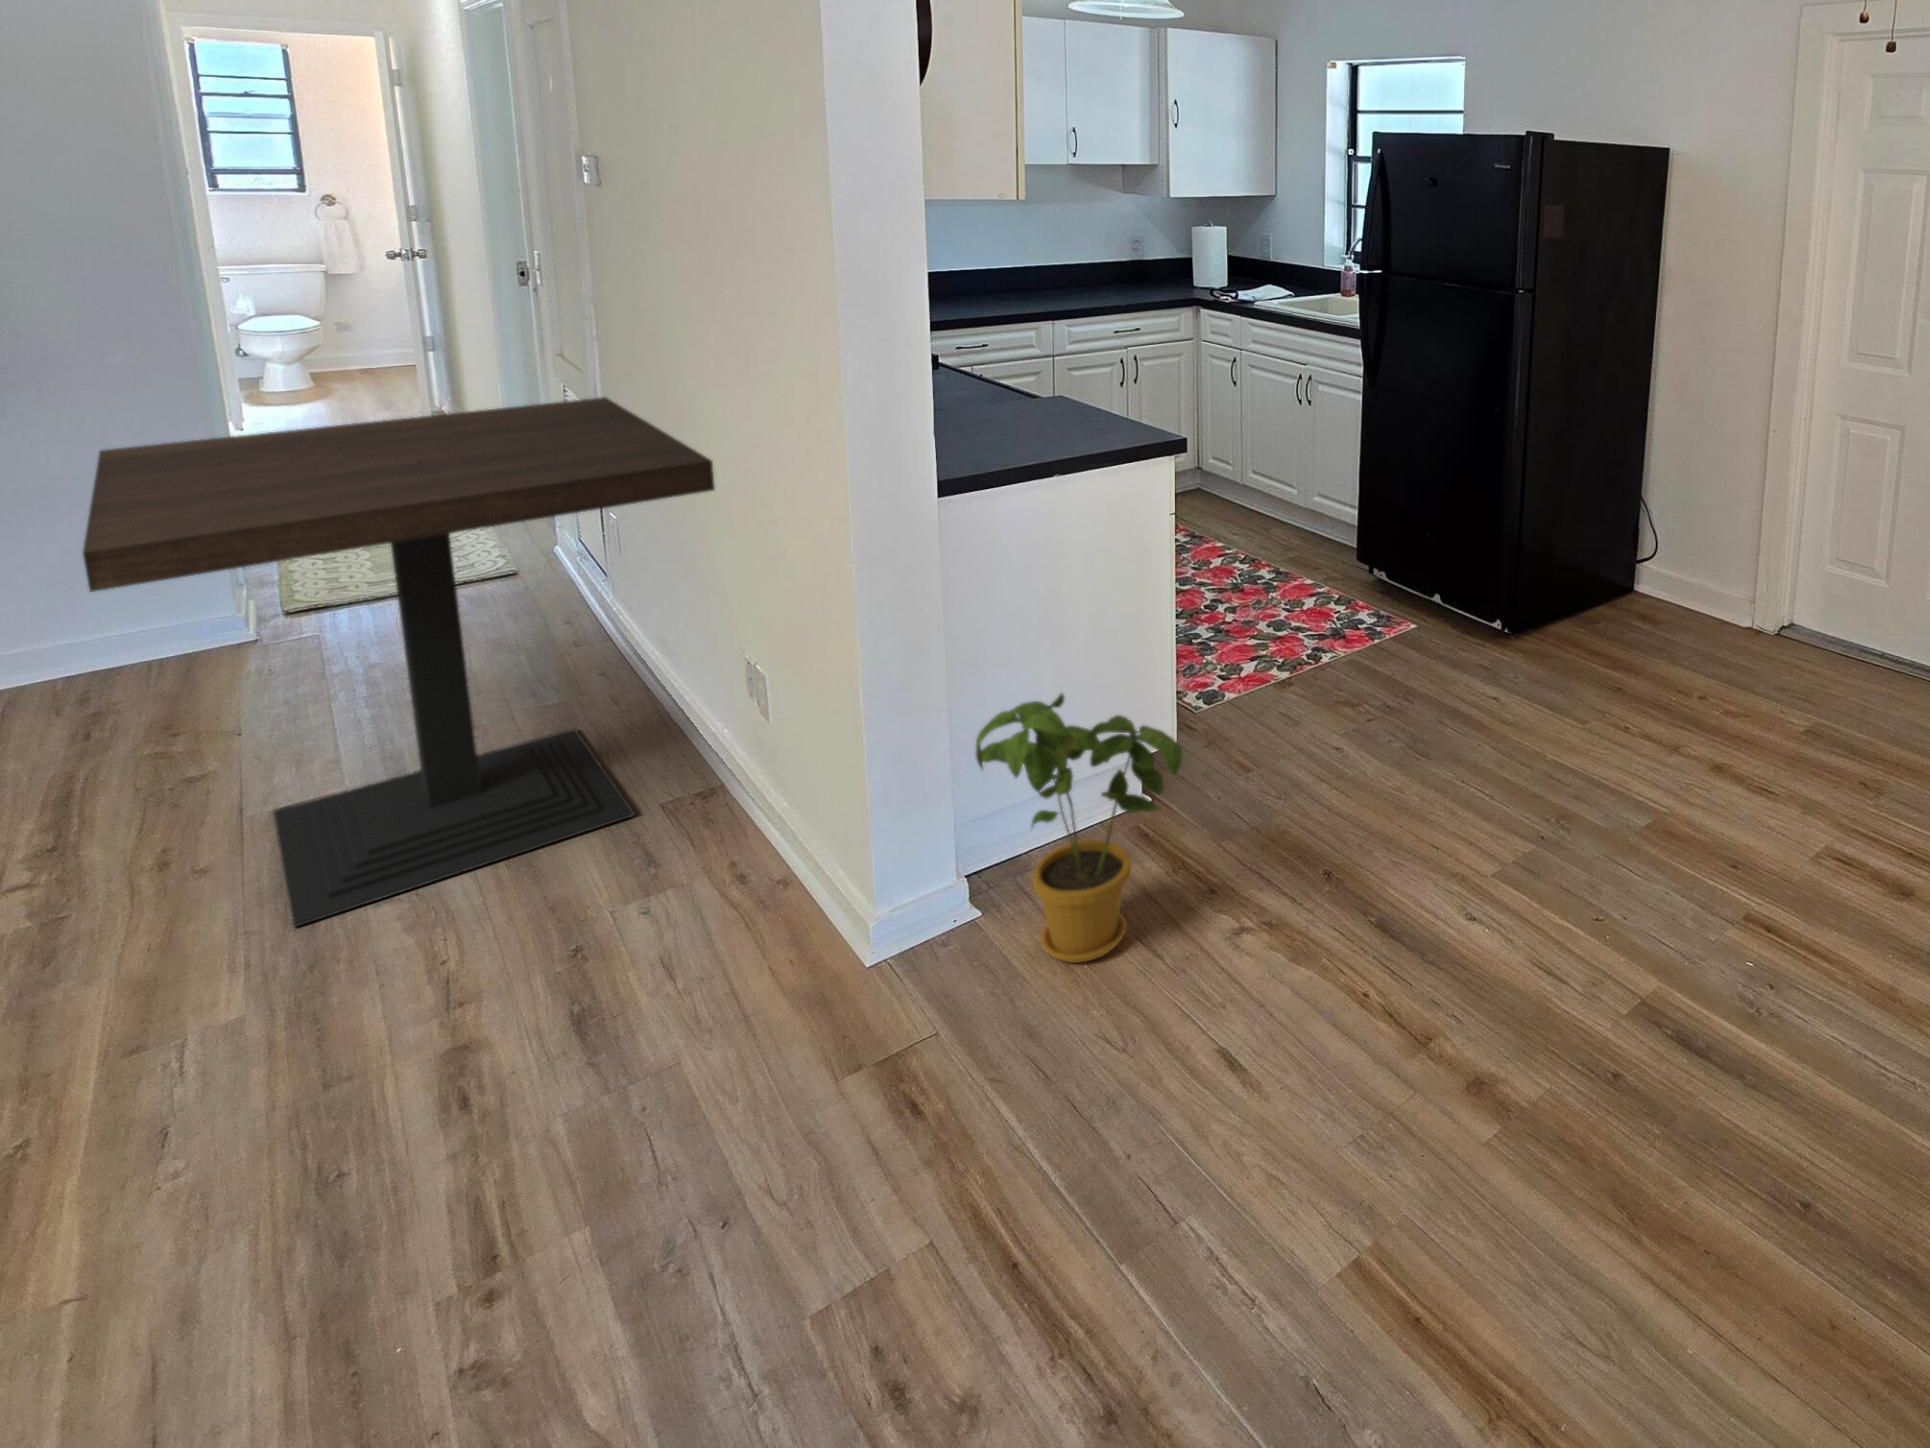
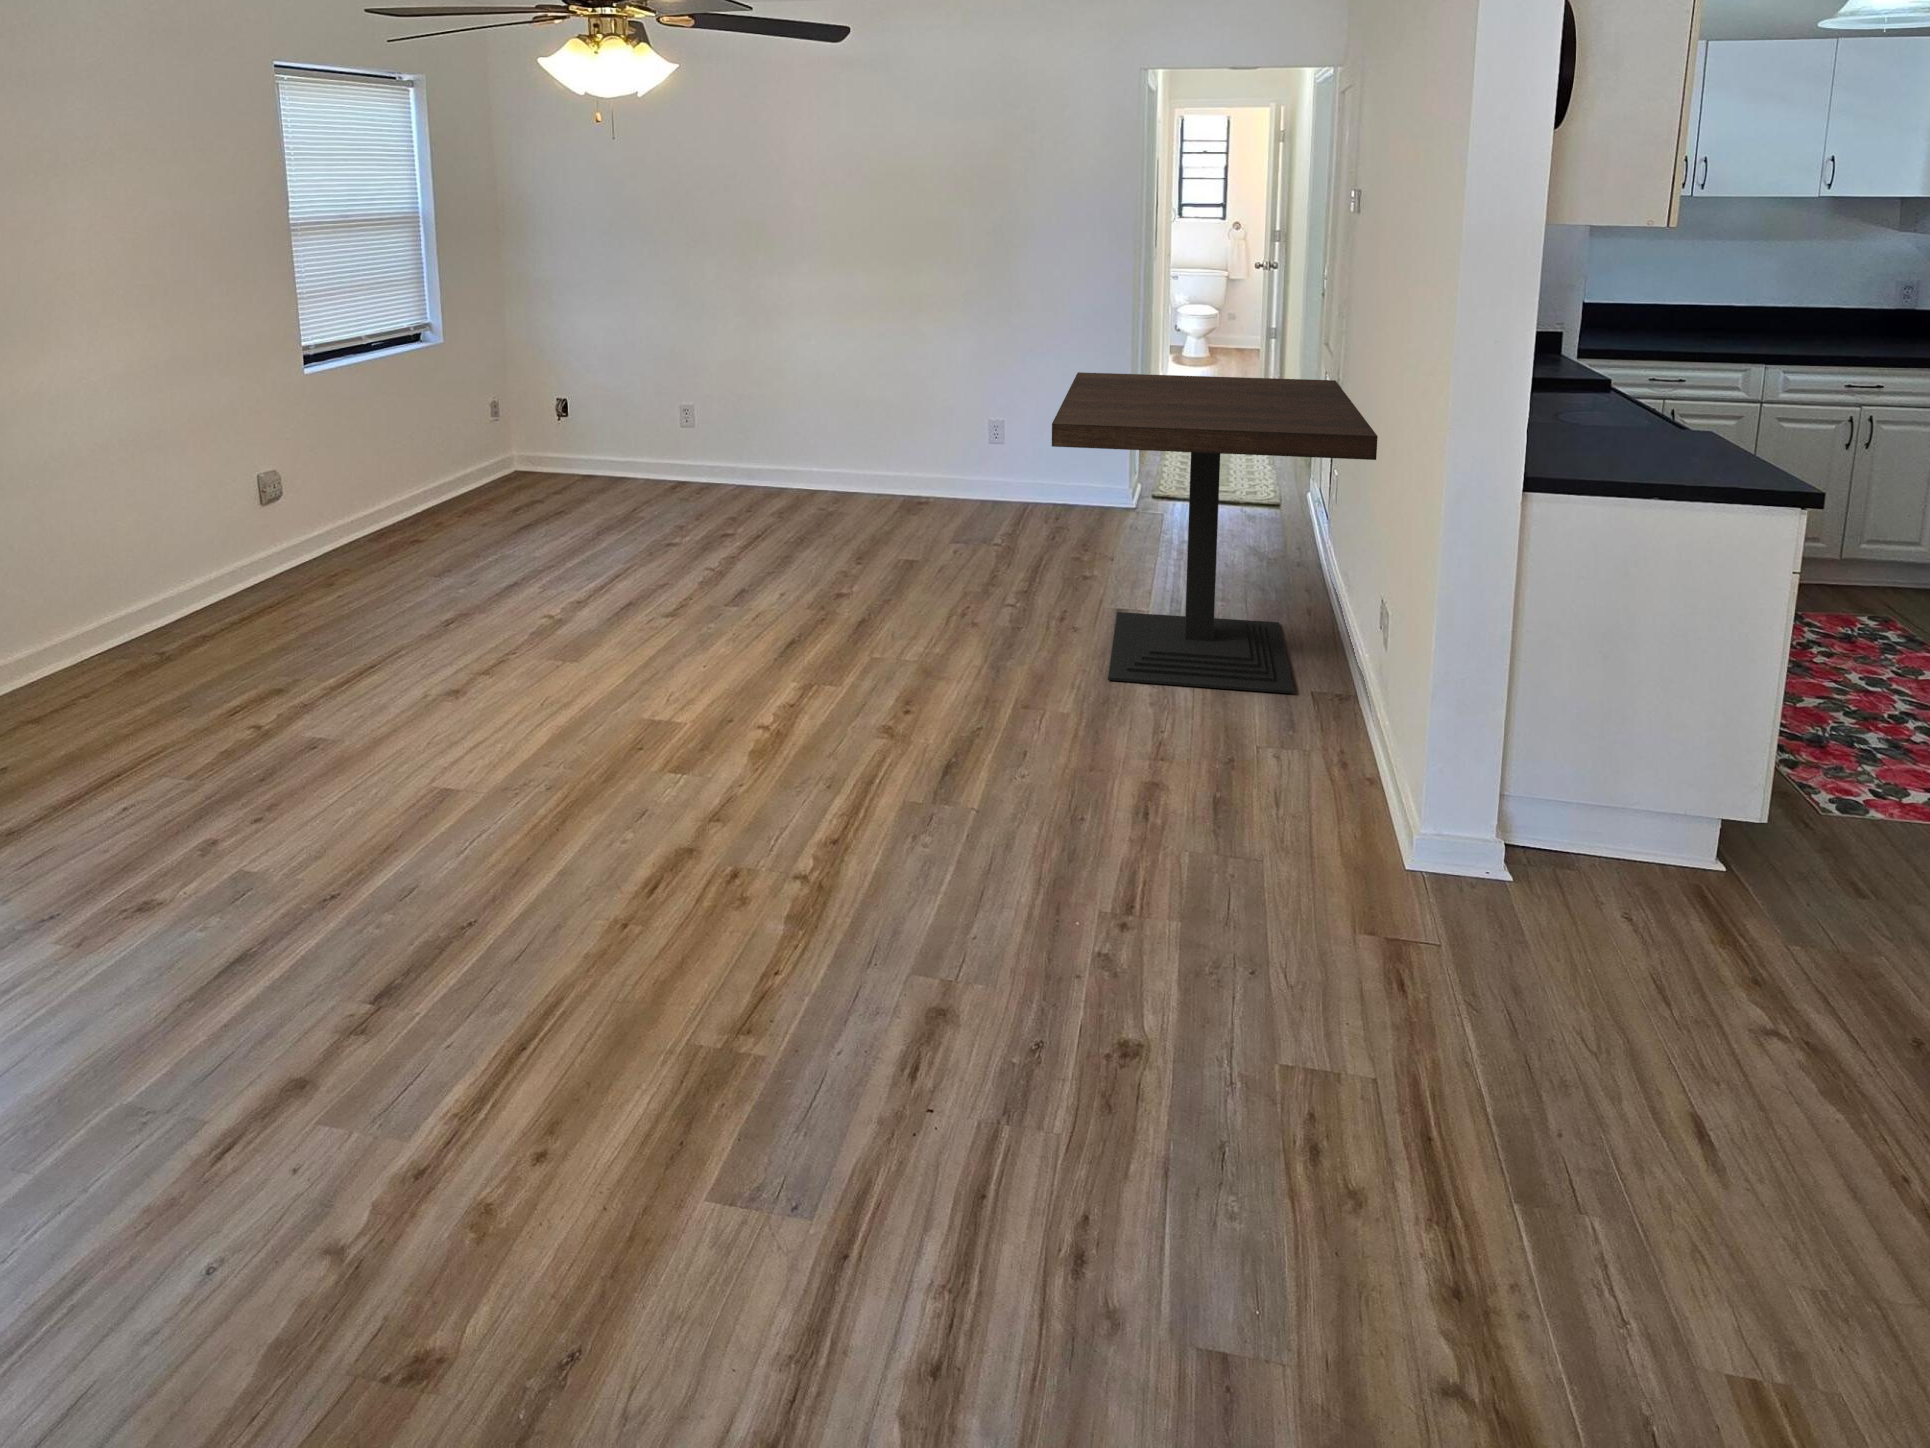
house plant: present [976,694,1183,963] -> none [1513,696,1718,966]

